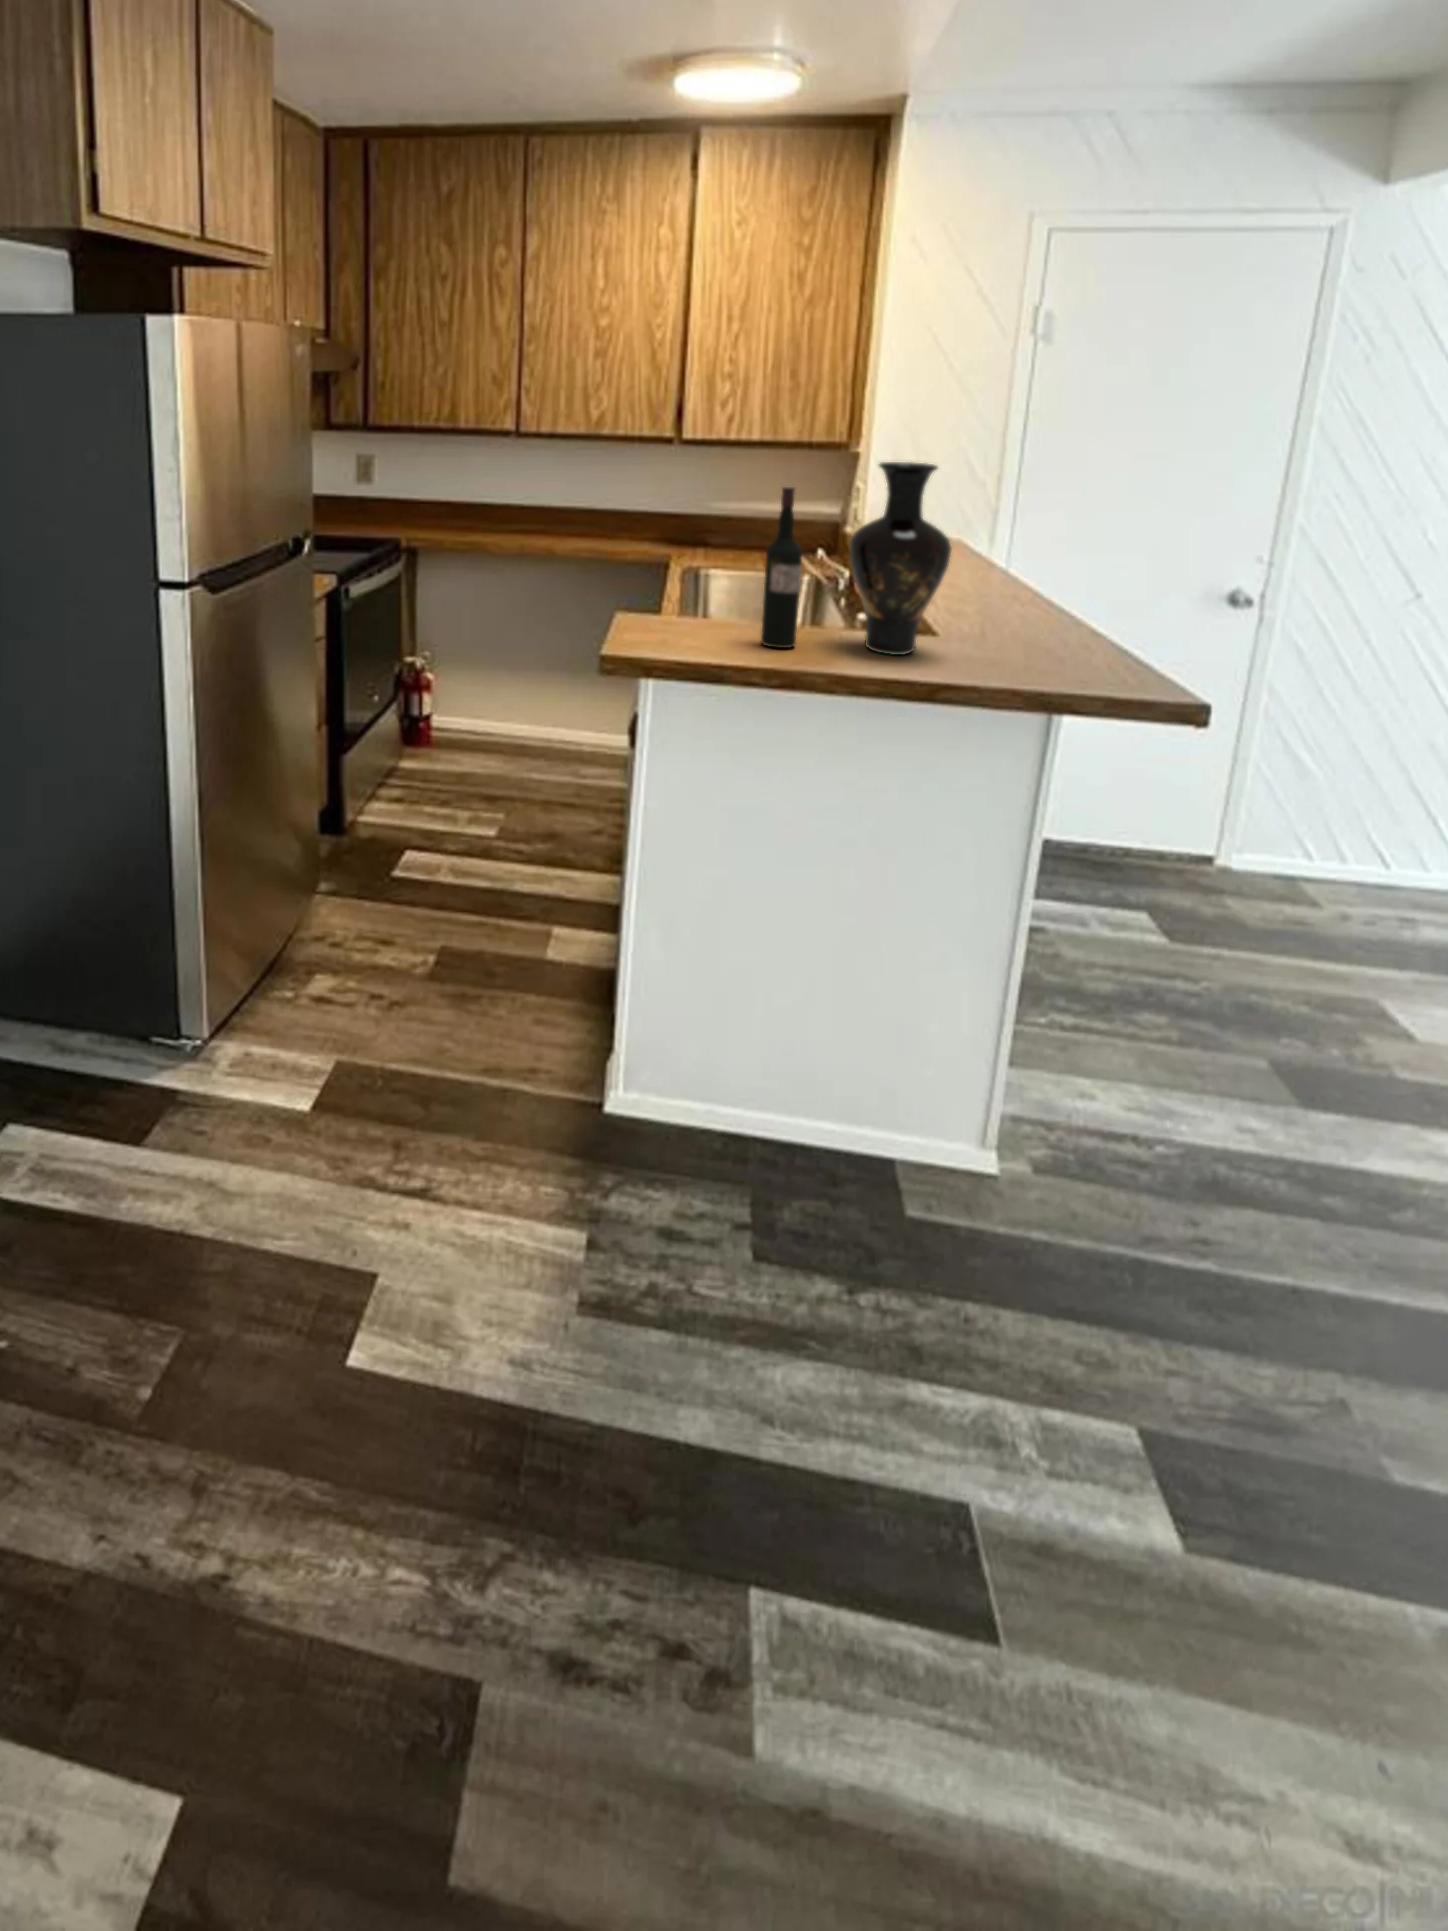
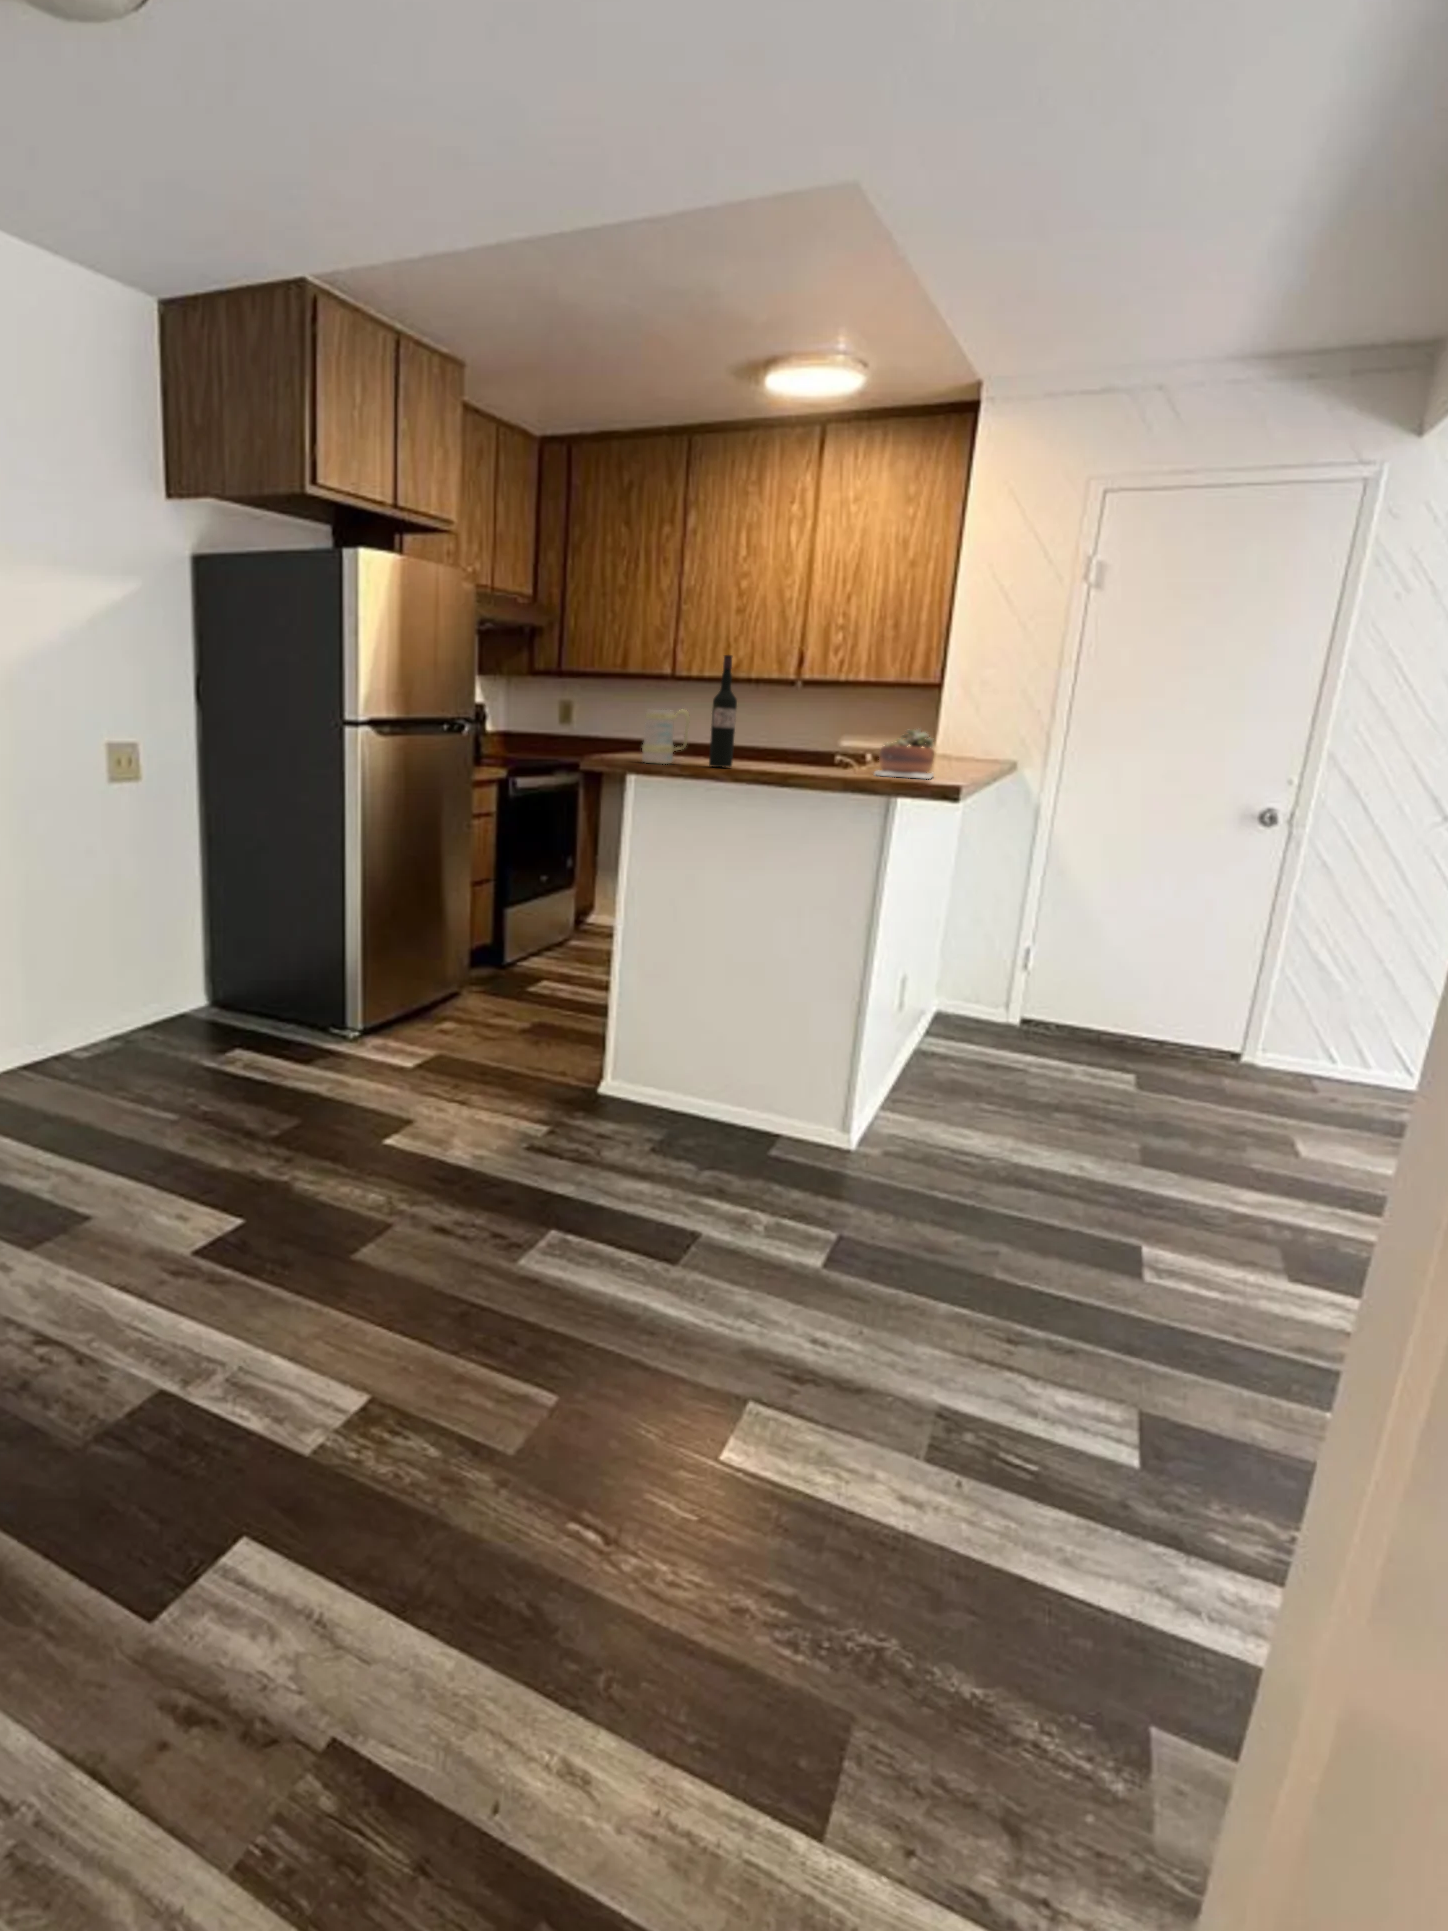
vase: present [850,462,952,655] -> none [770,637,838,773]
mug: none [659,562,729,645] -> present [642,710,690,764]
succulent plant: none [960,570,1055,647] -> present [874,729,934,779]

